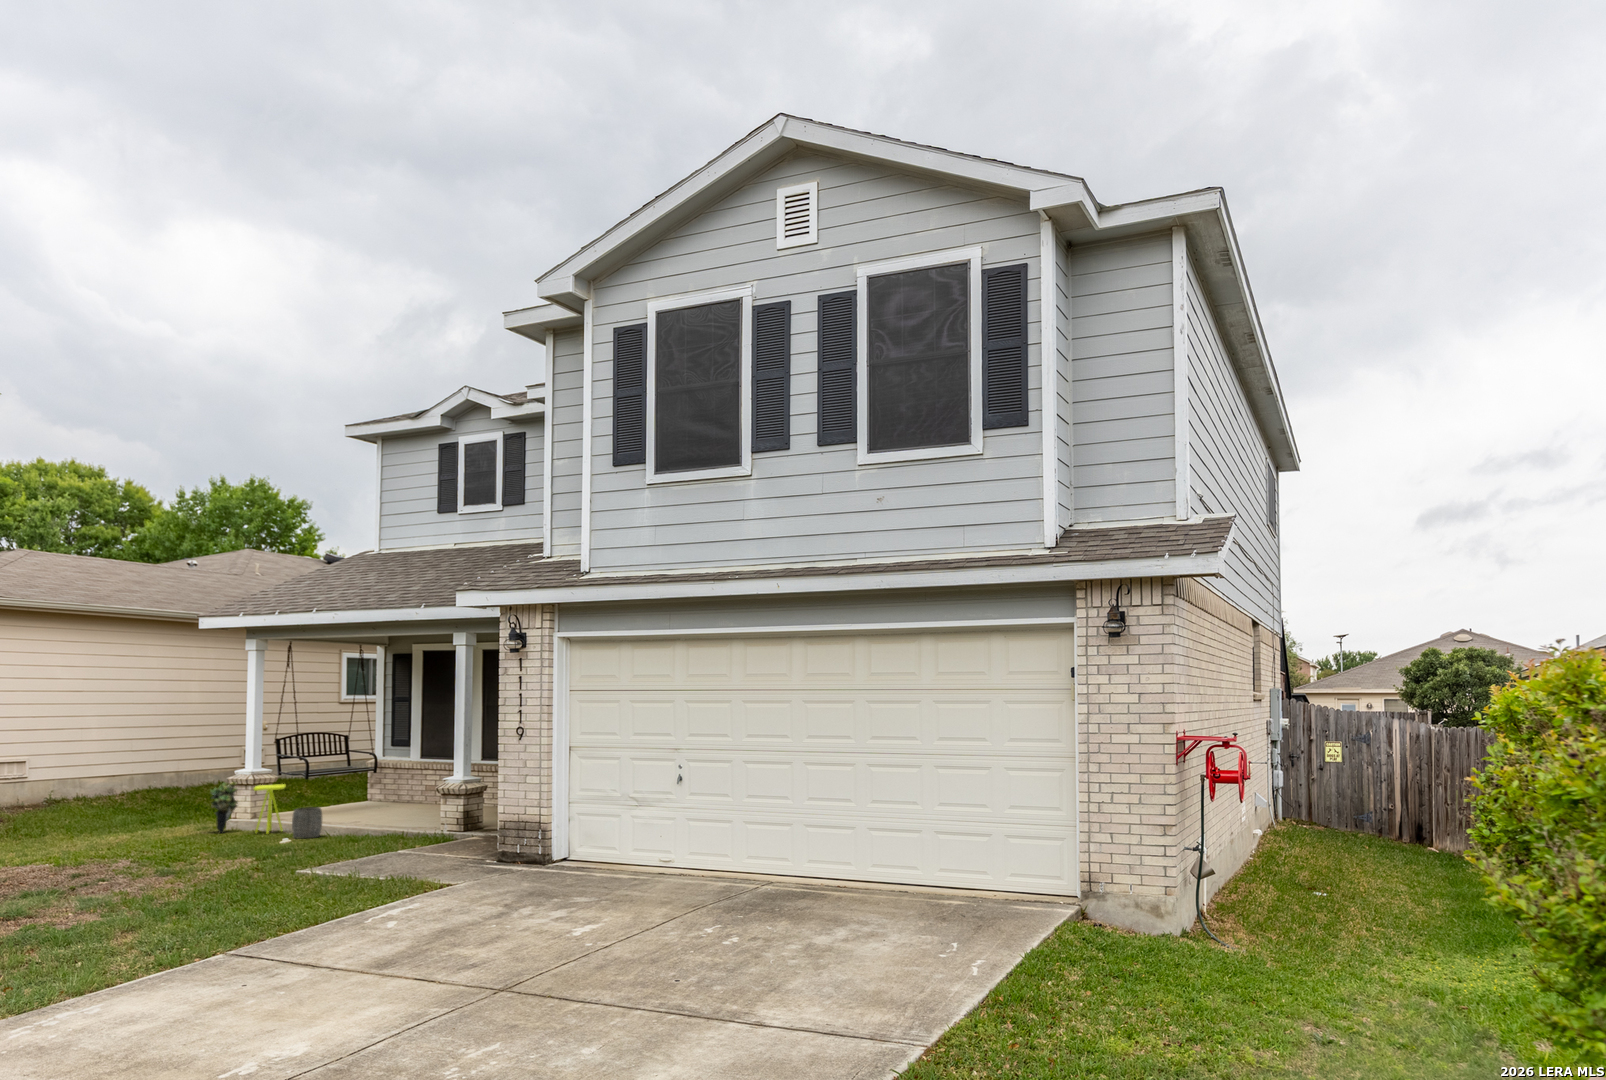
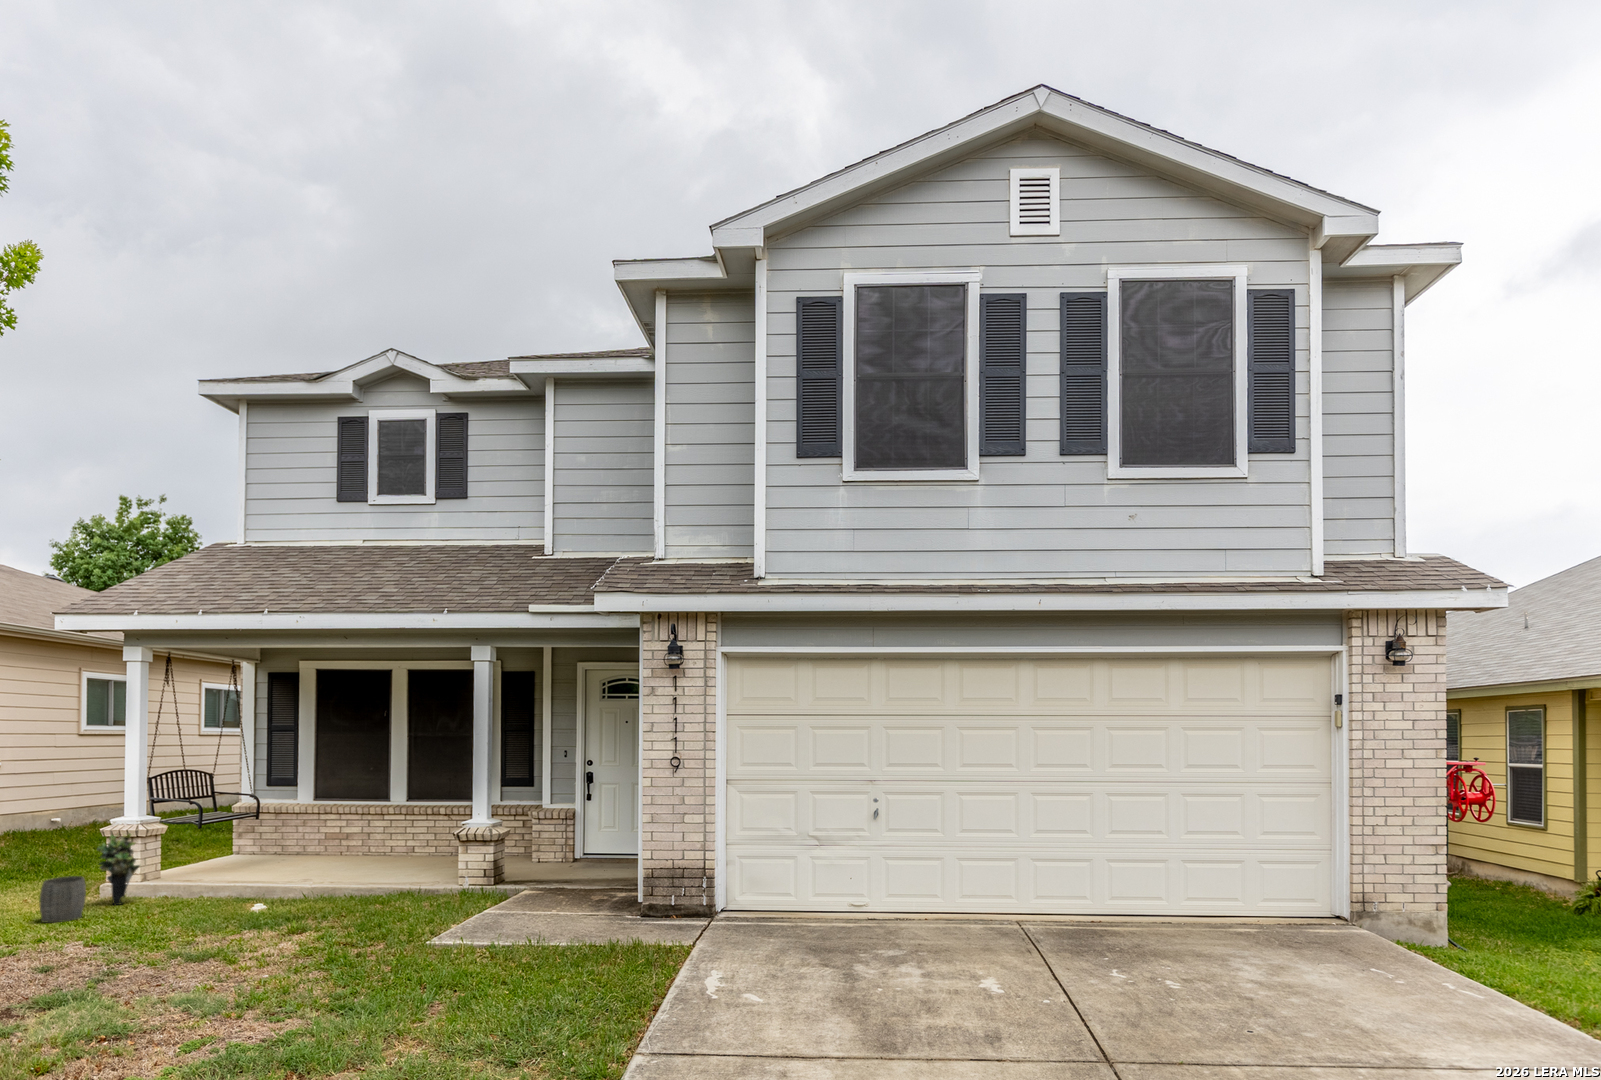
side table: present [254,784,286,834] -> none [171,833,217,901]
woven basket: present [292,807,322,838] -> present [40,876,86,923]

